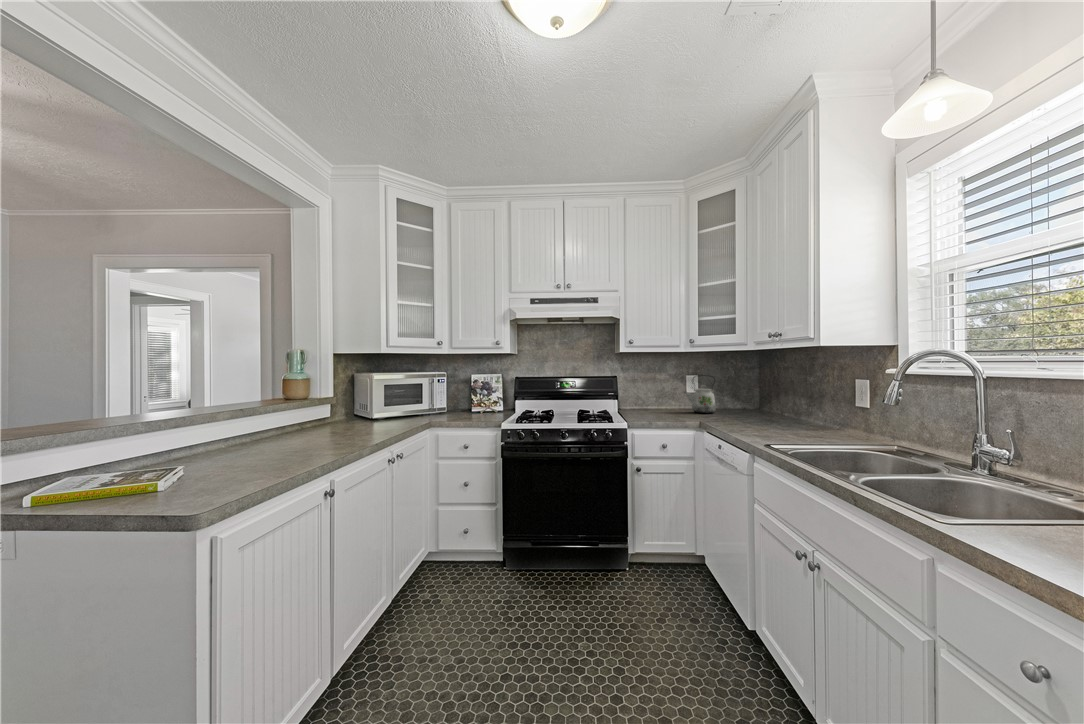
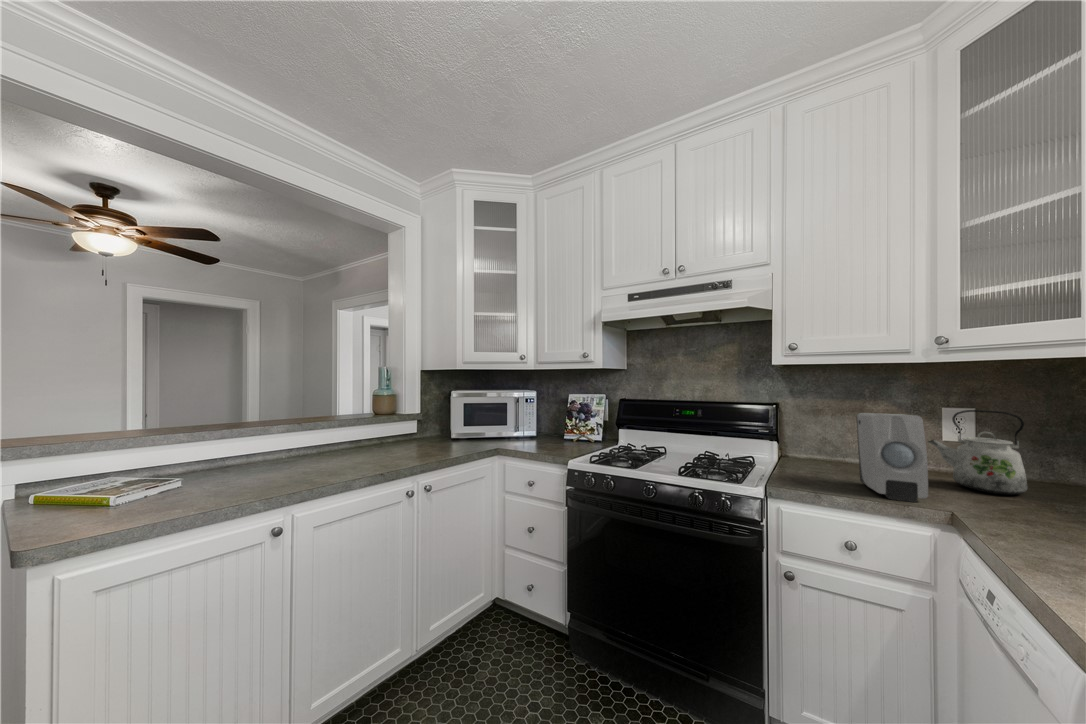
soap dispenser: none [658,377,686,419] -> present [856,413,928,502]

